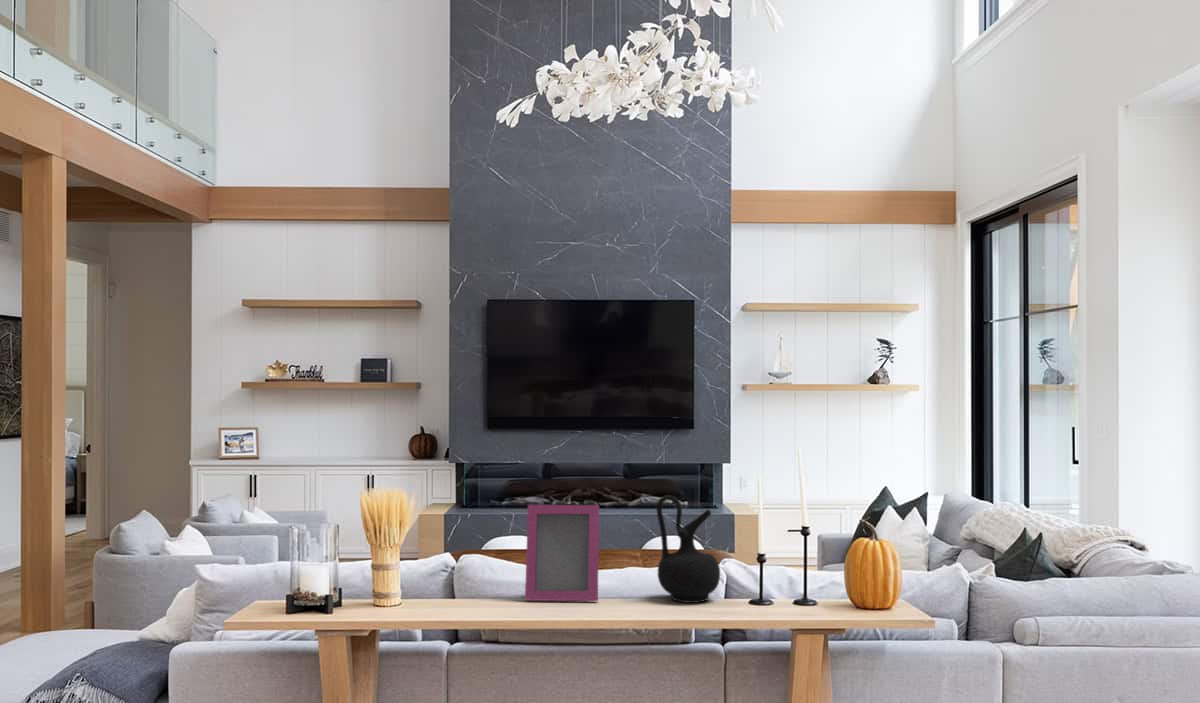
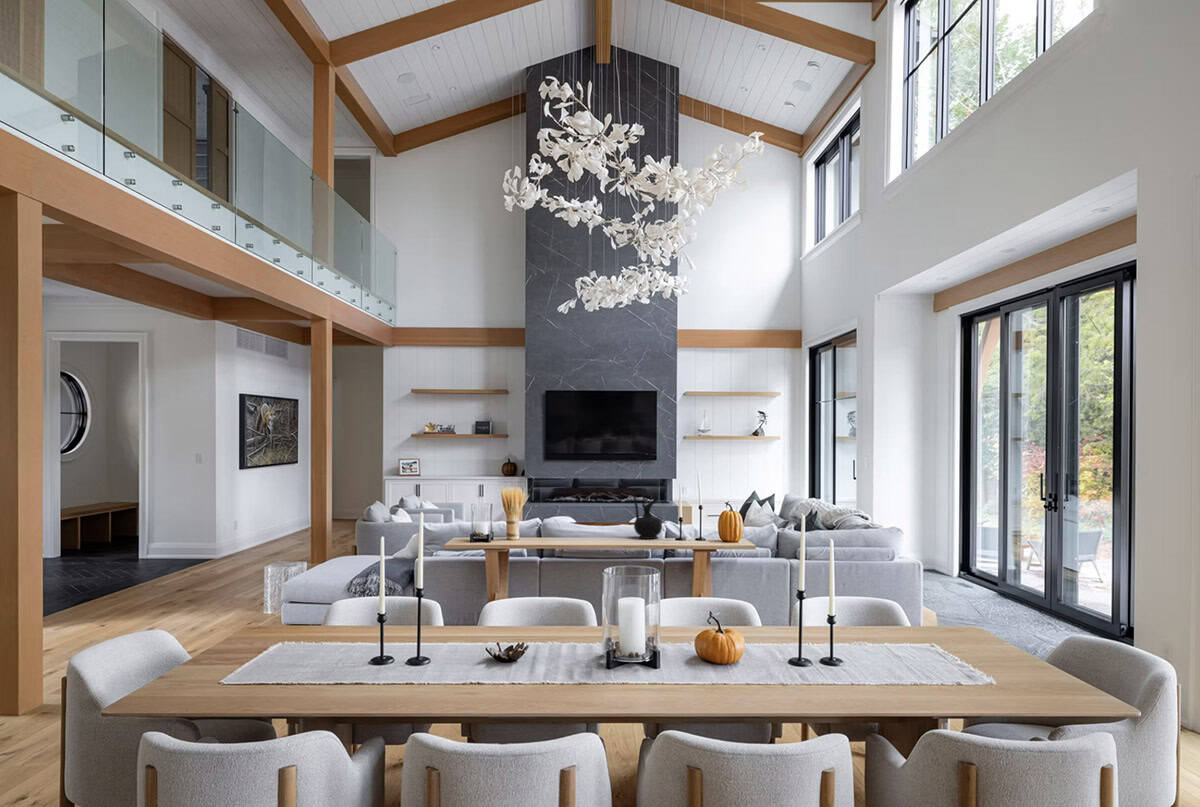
picture frame: present [525,505,599,601] -> none [575,495,608,538]

